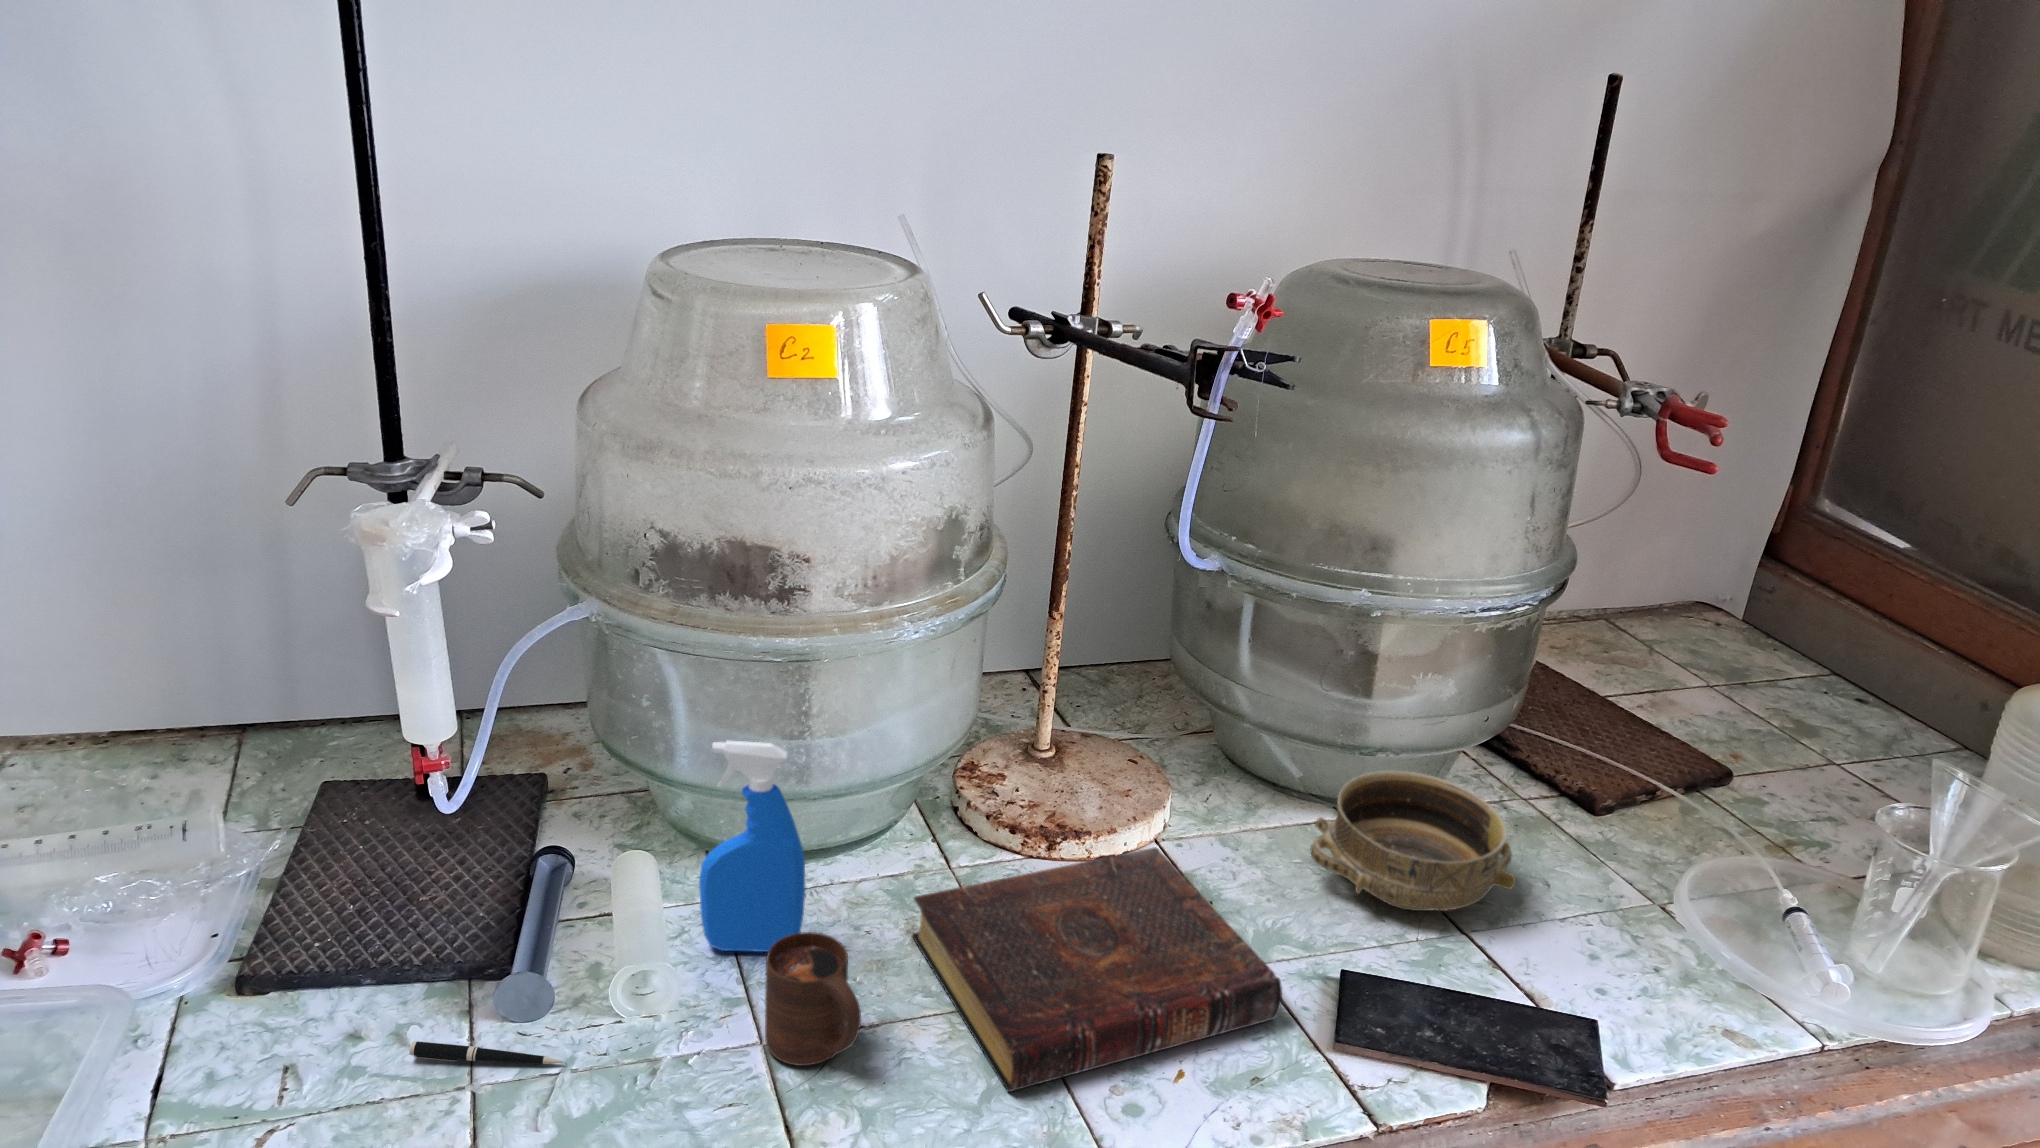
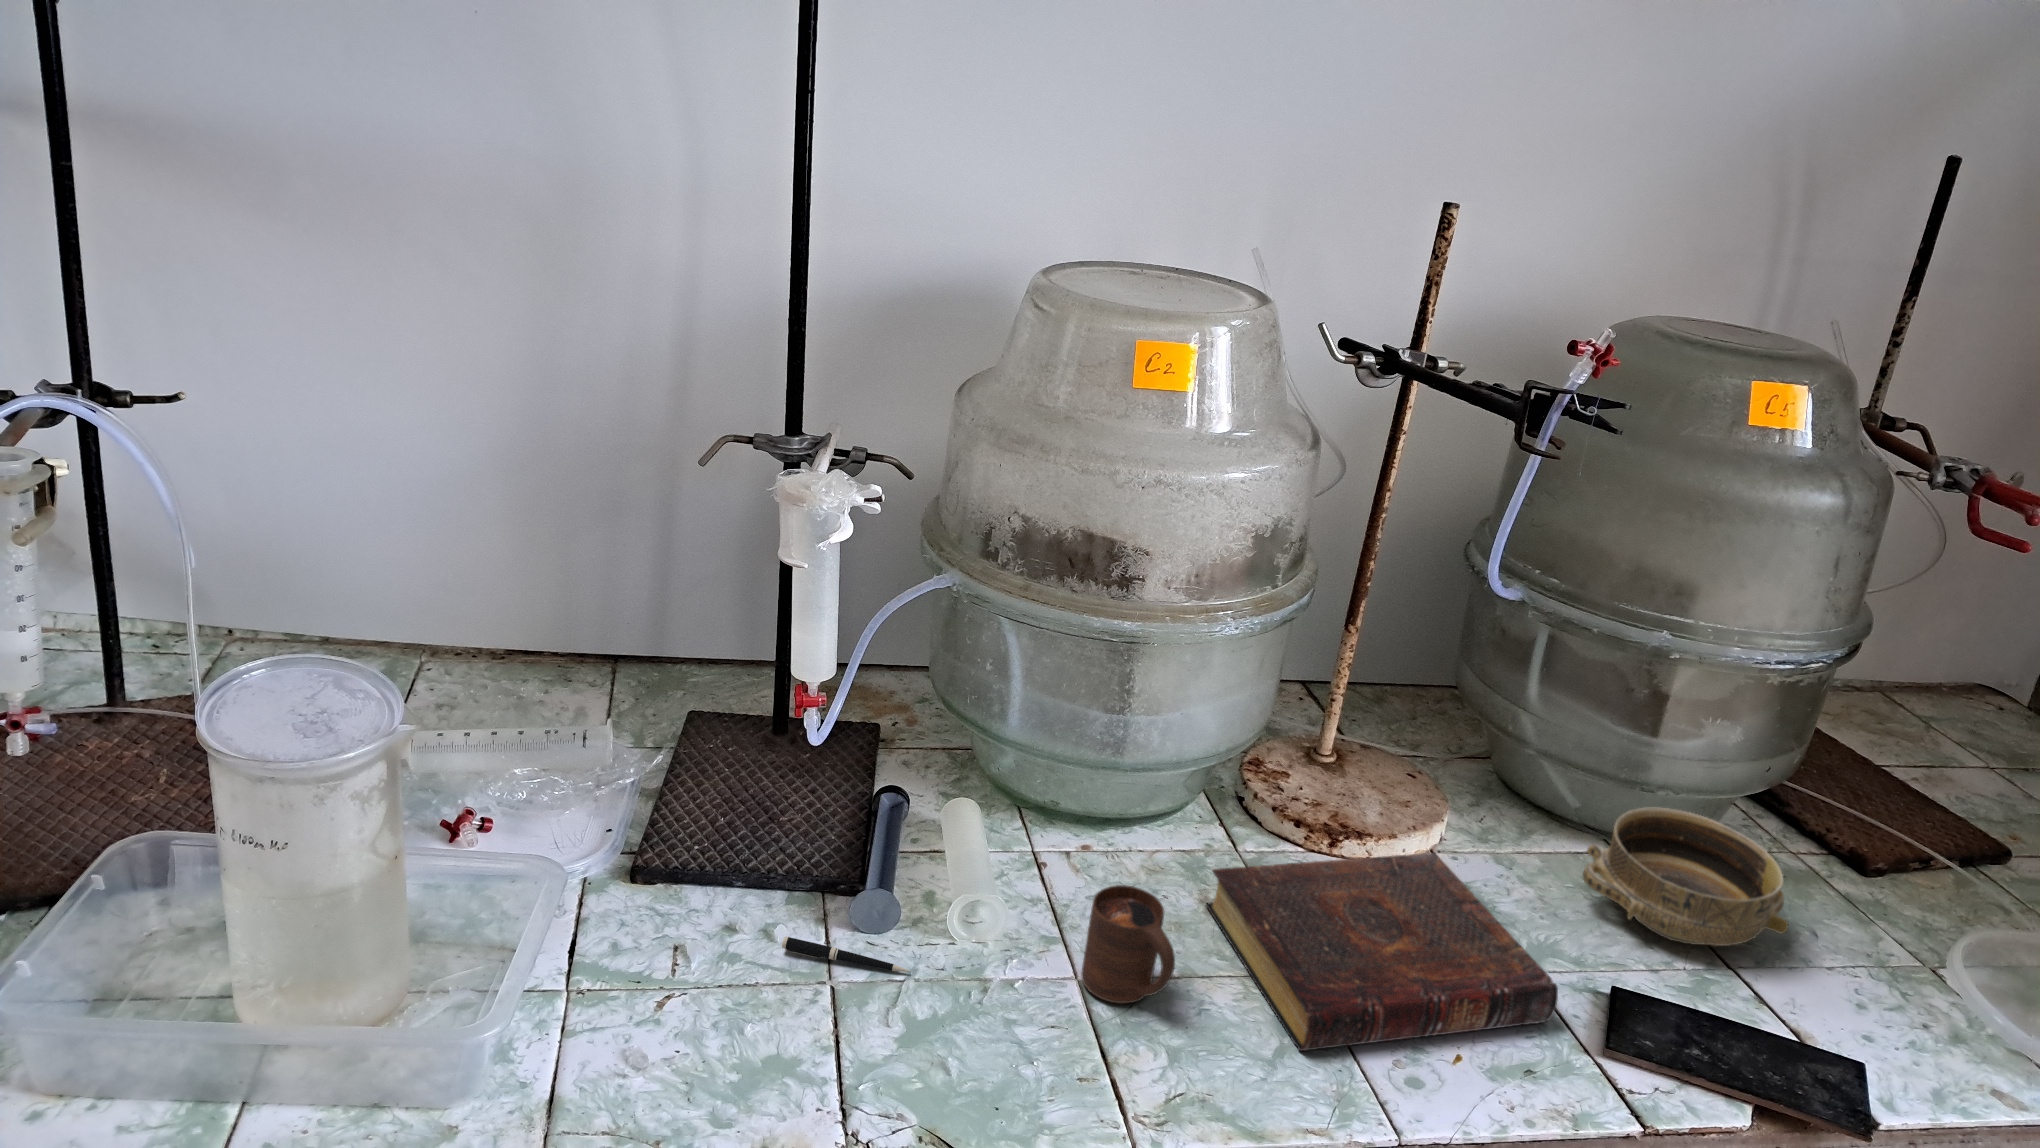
spray bottle: present [699,741,805,952] -> none [1023,708,1121,904]

